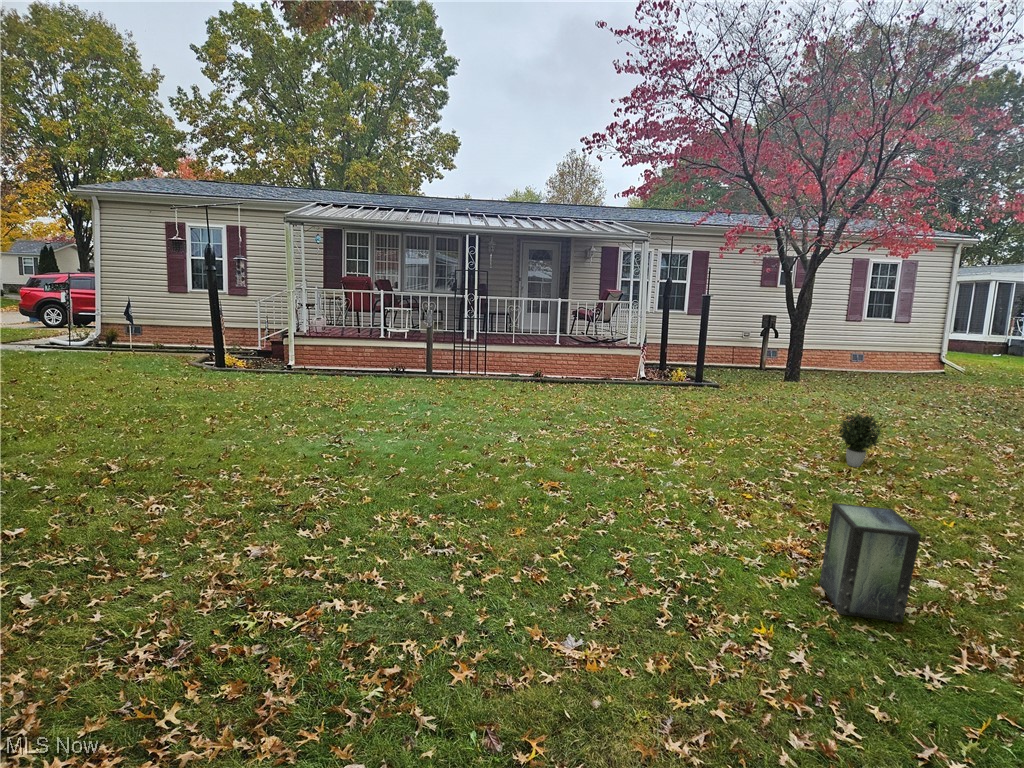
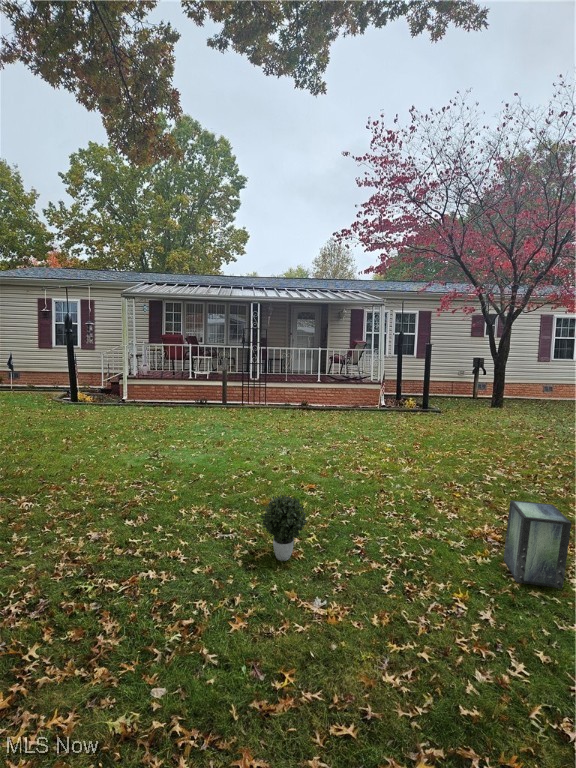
potted plant: present [840,414,880,467] -> present [261,495,307,561]

